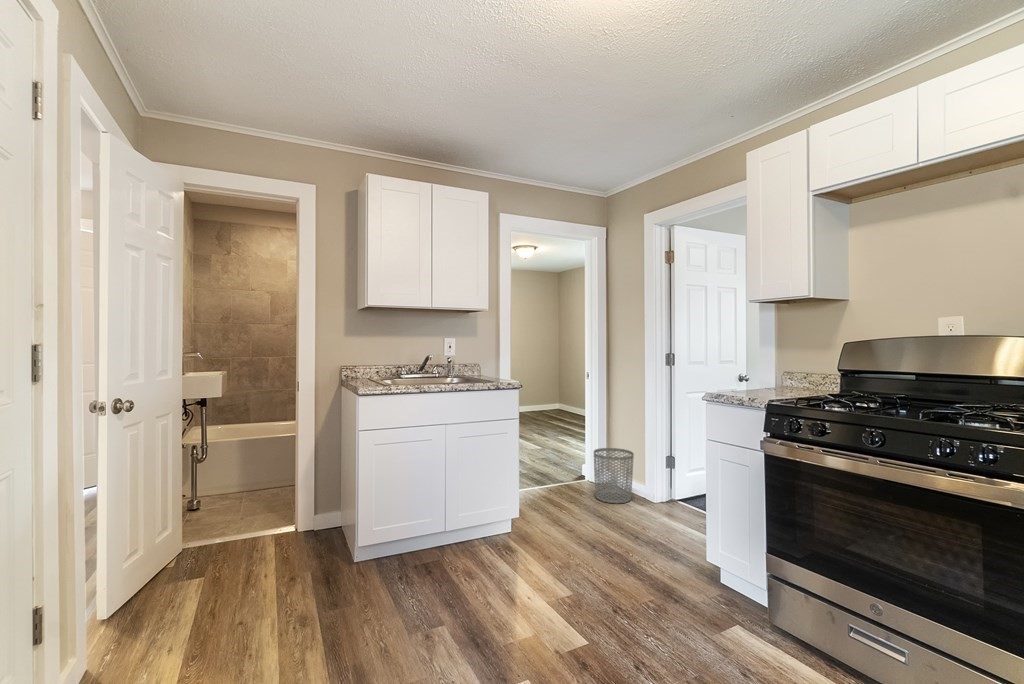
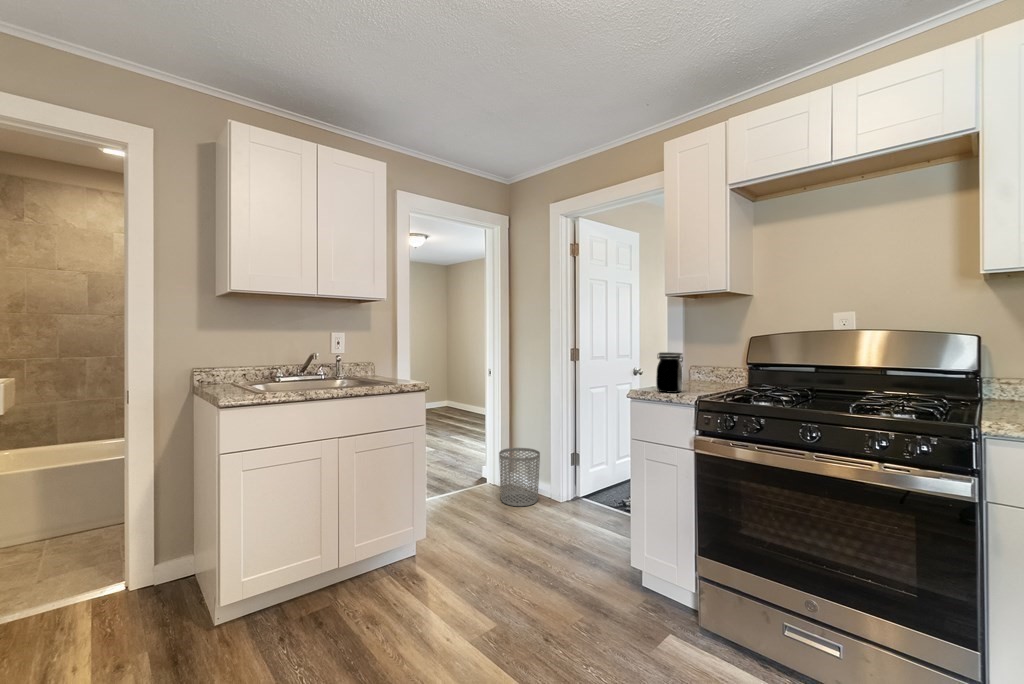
jar: none [732,357,760,396] -> present [656,352,683,393]

